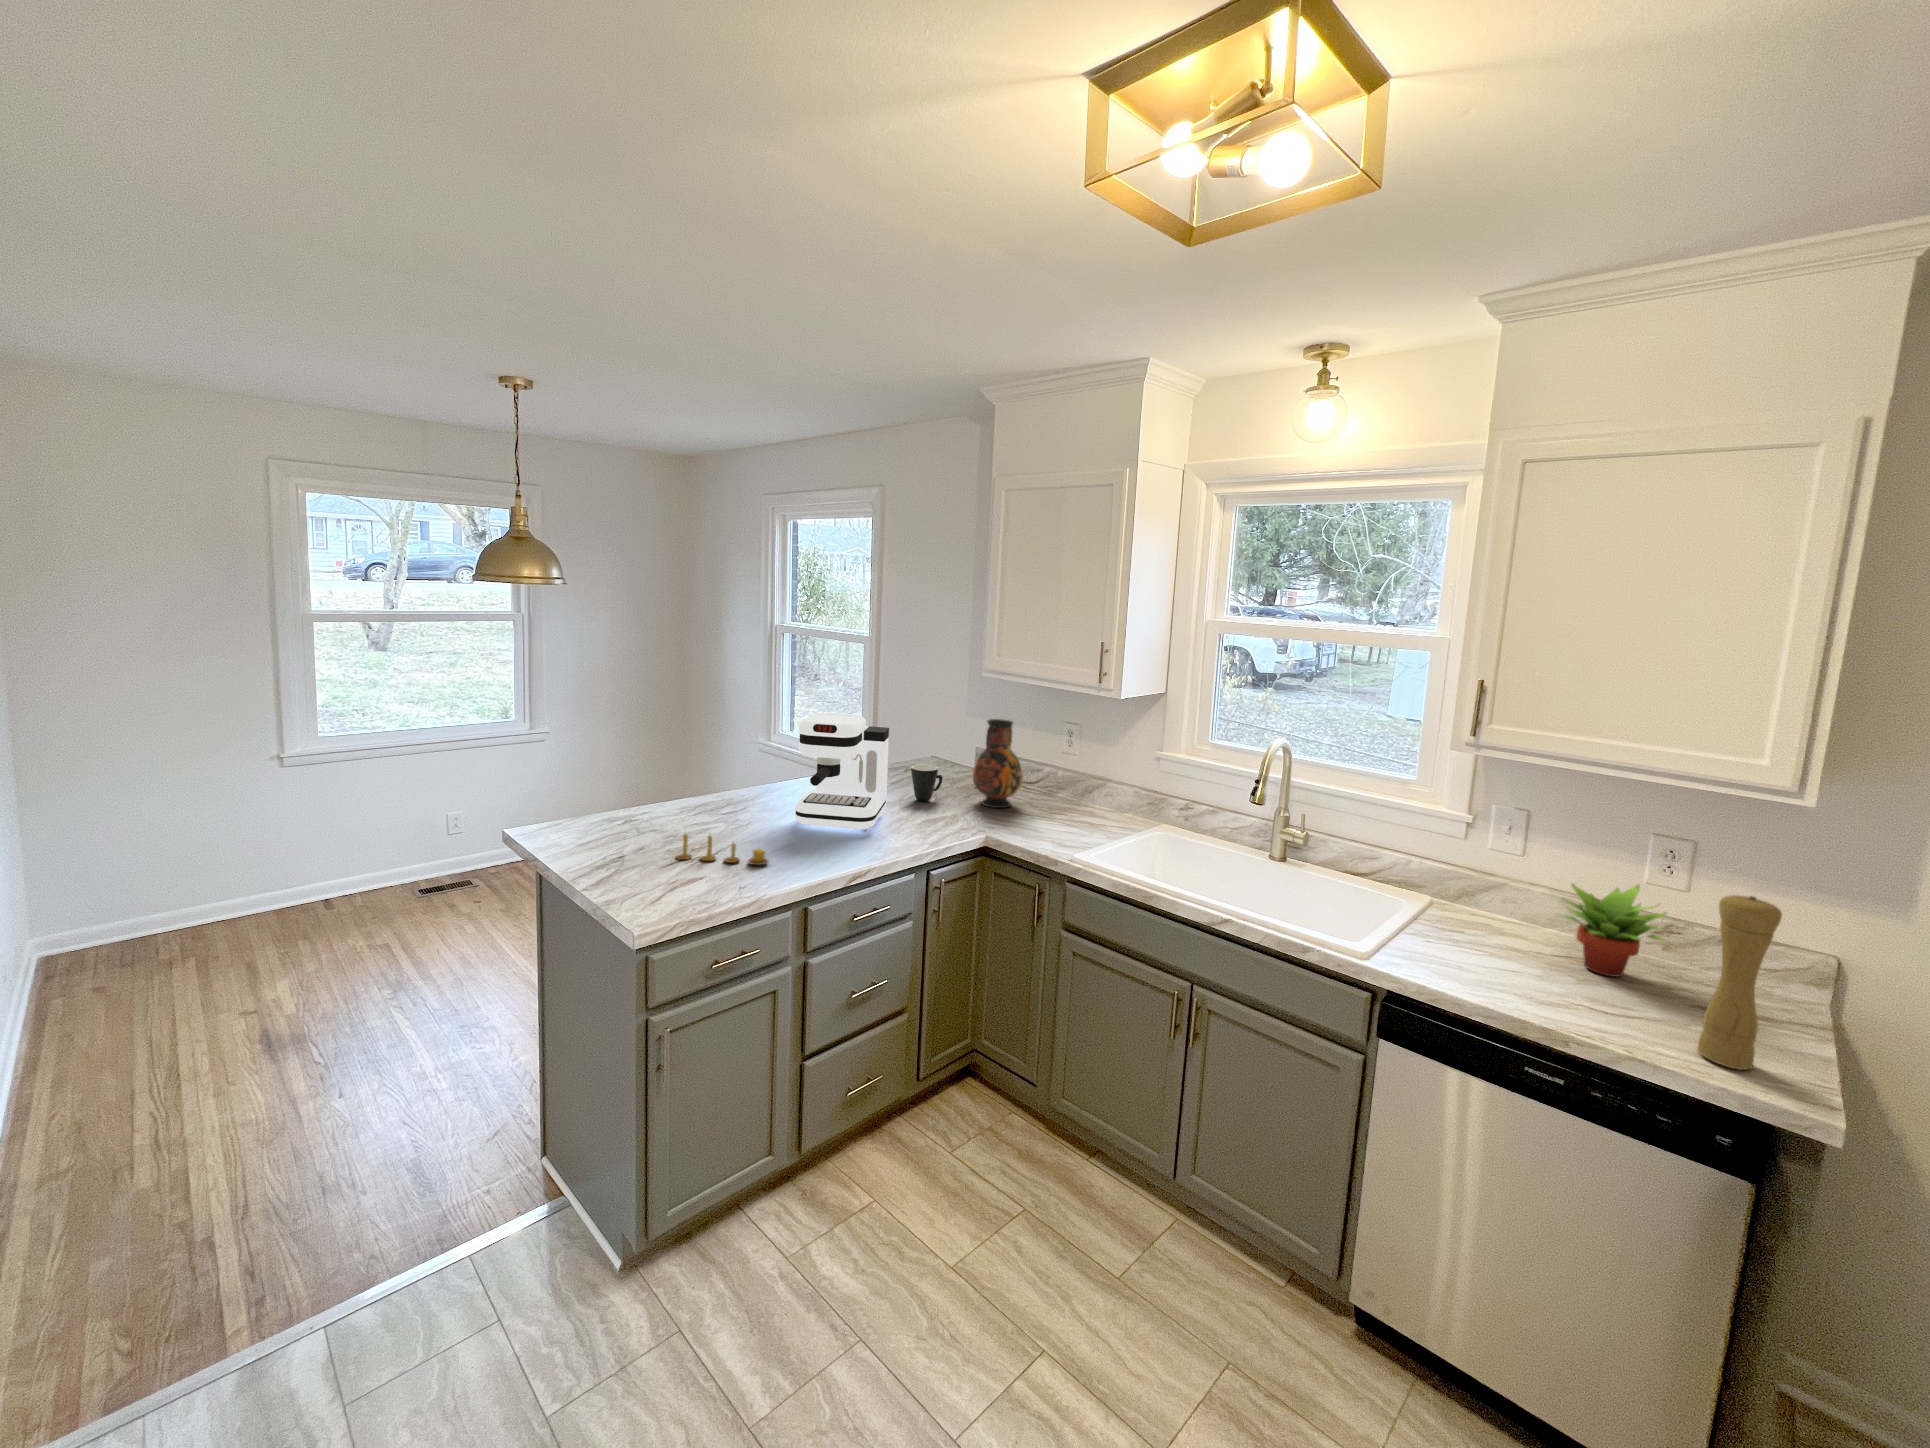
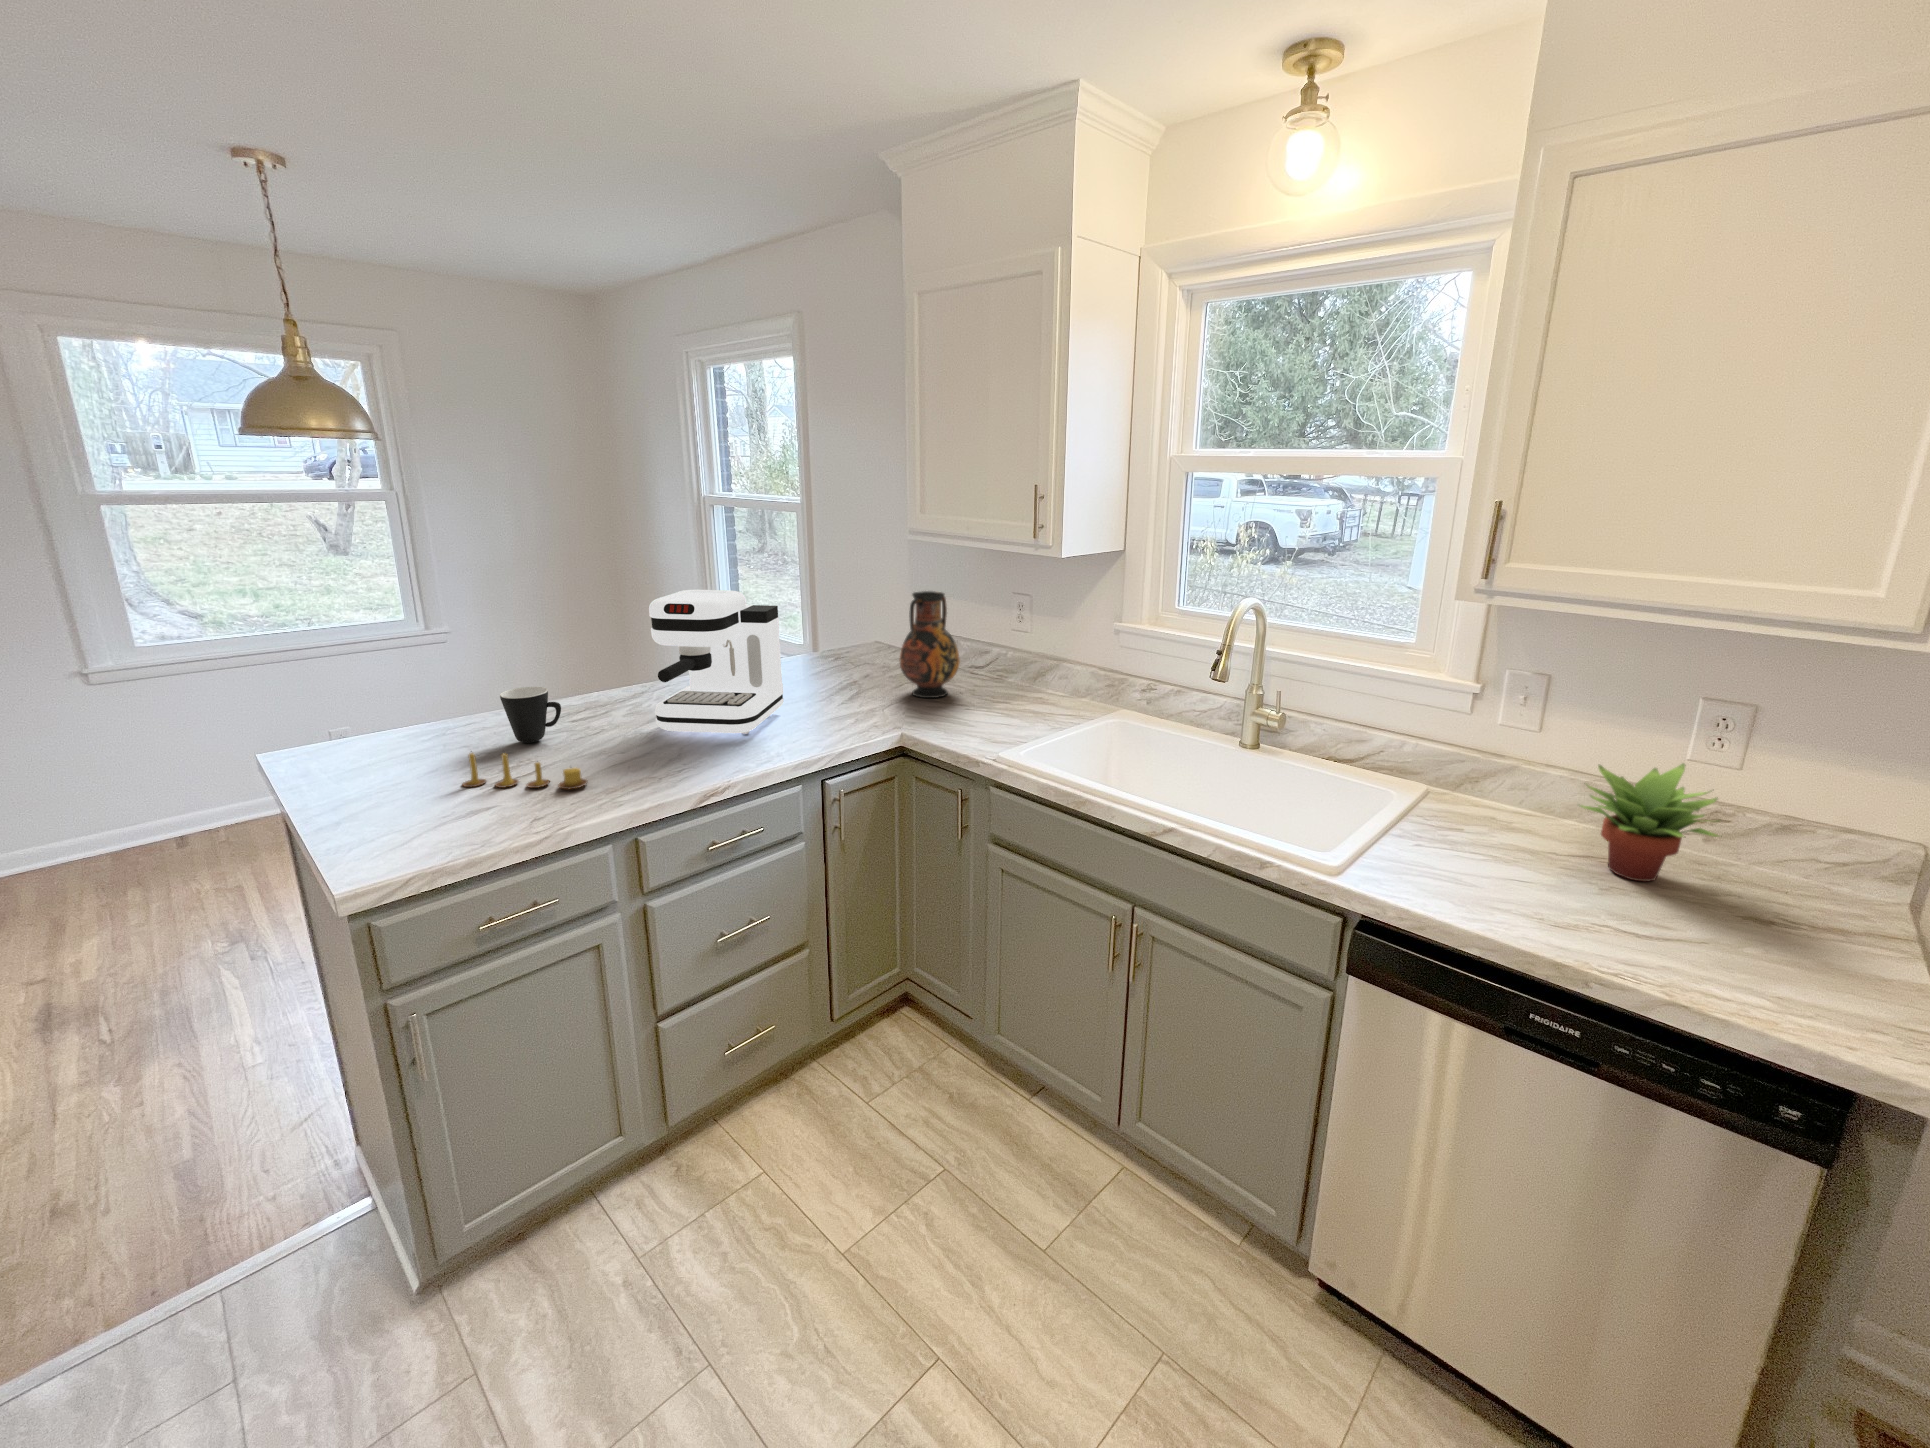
mug: present [911,764,943,801] -> present [500,687,561,743]
pepper mill: present [1697,895,1782,1070] -> none [1759,782,1903,1018]

